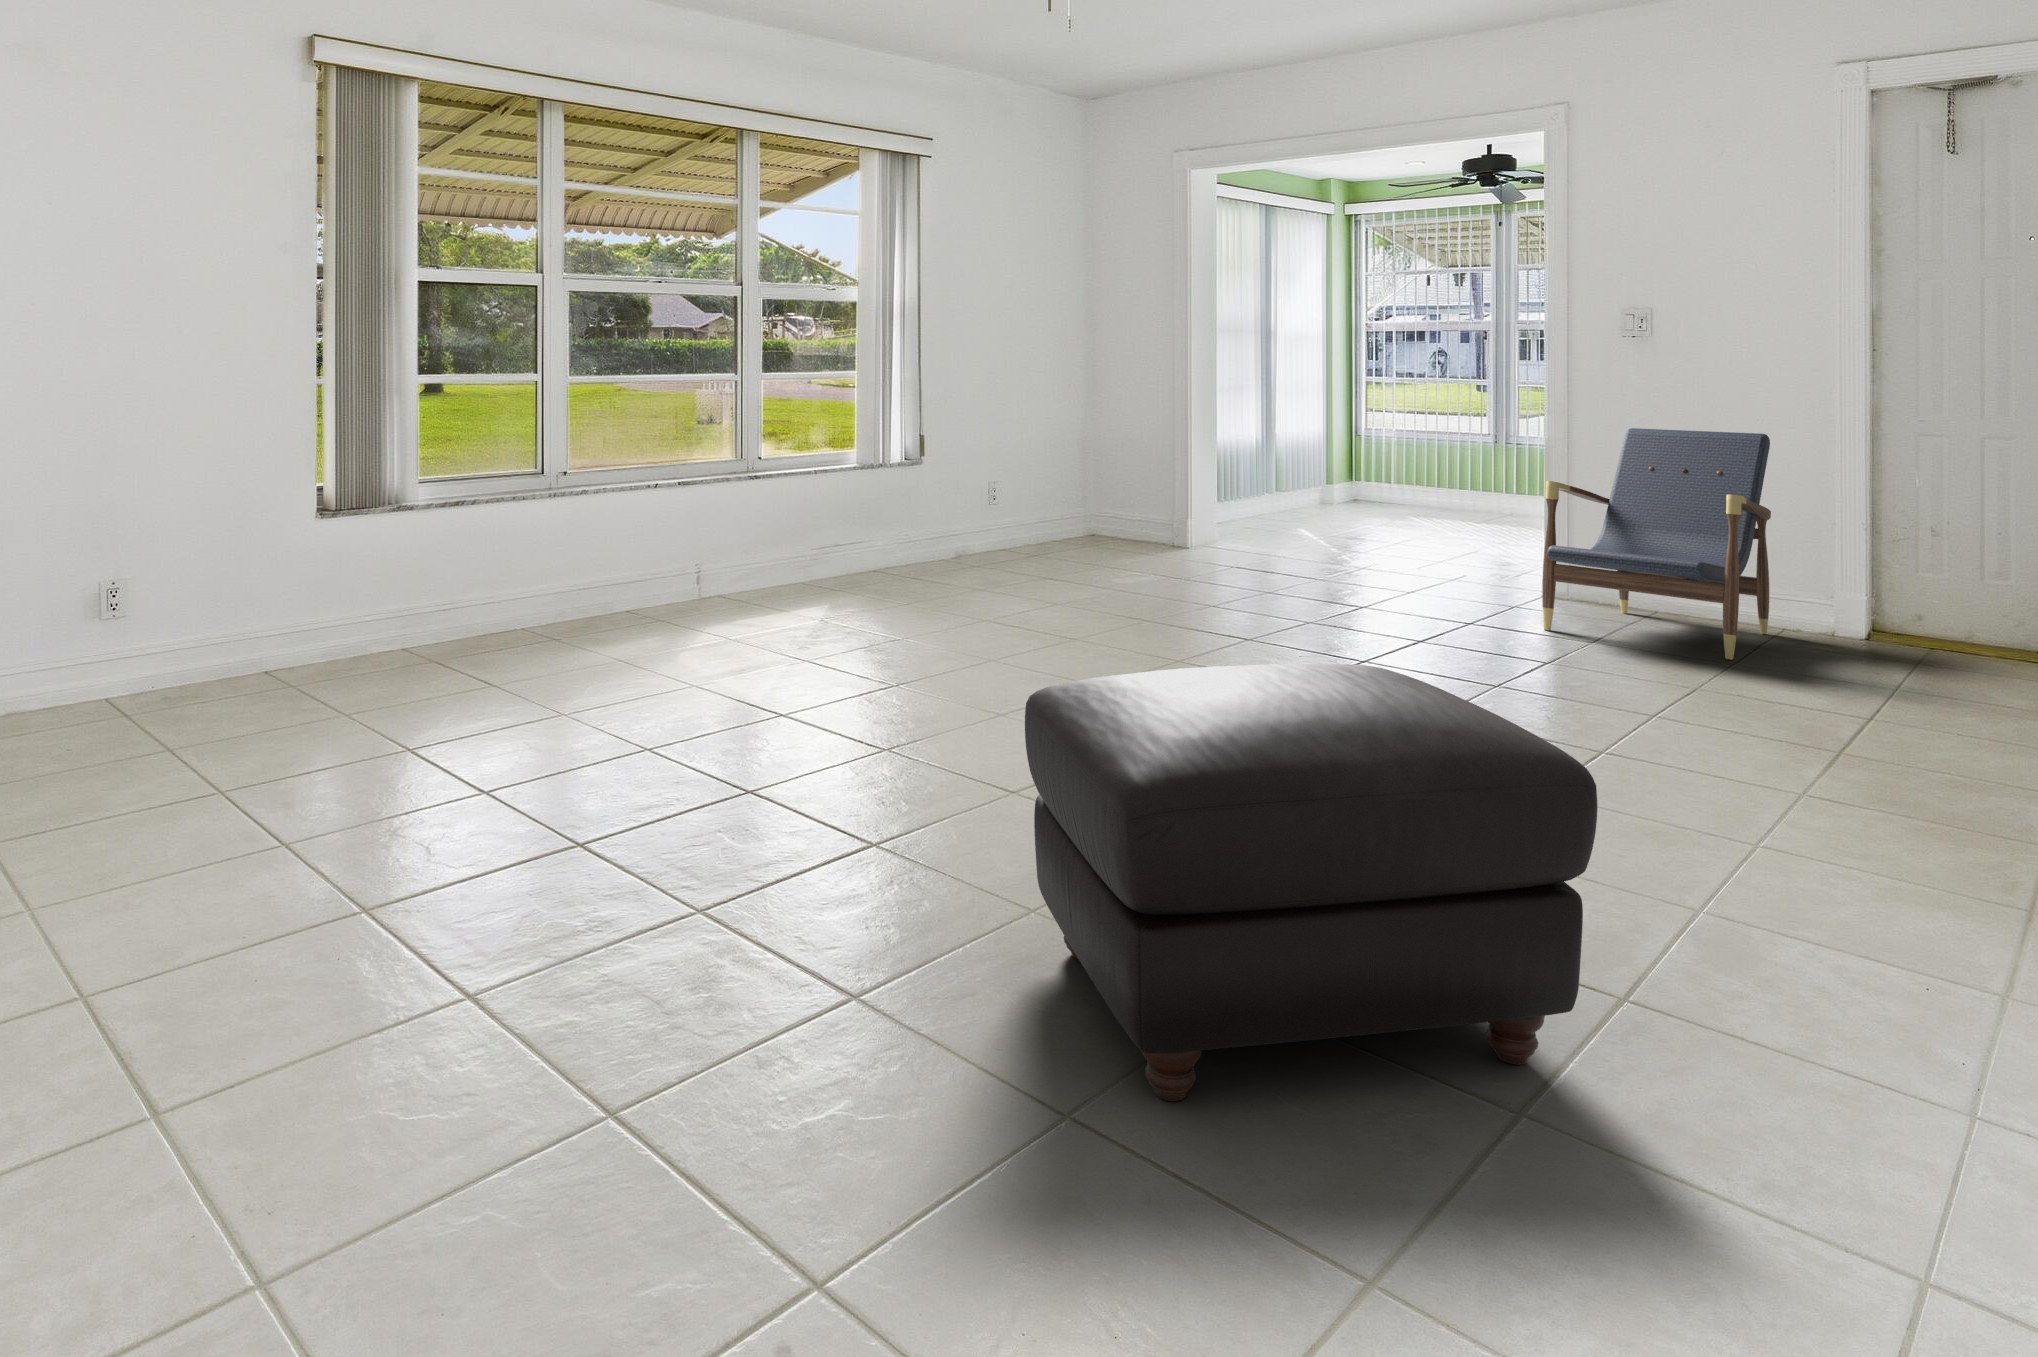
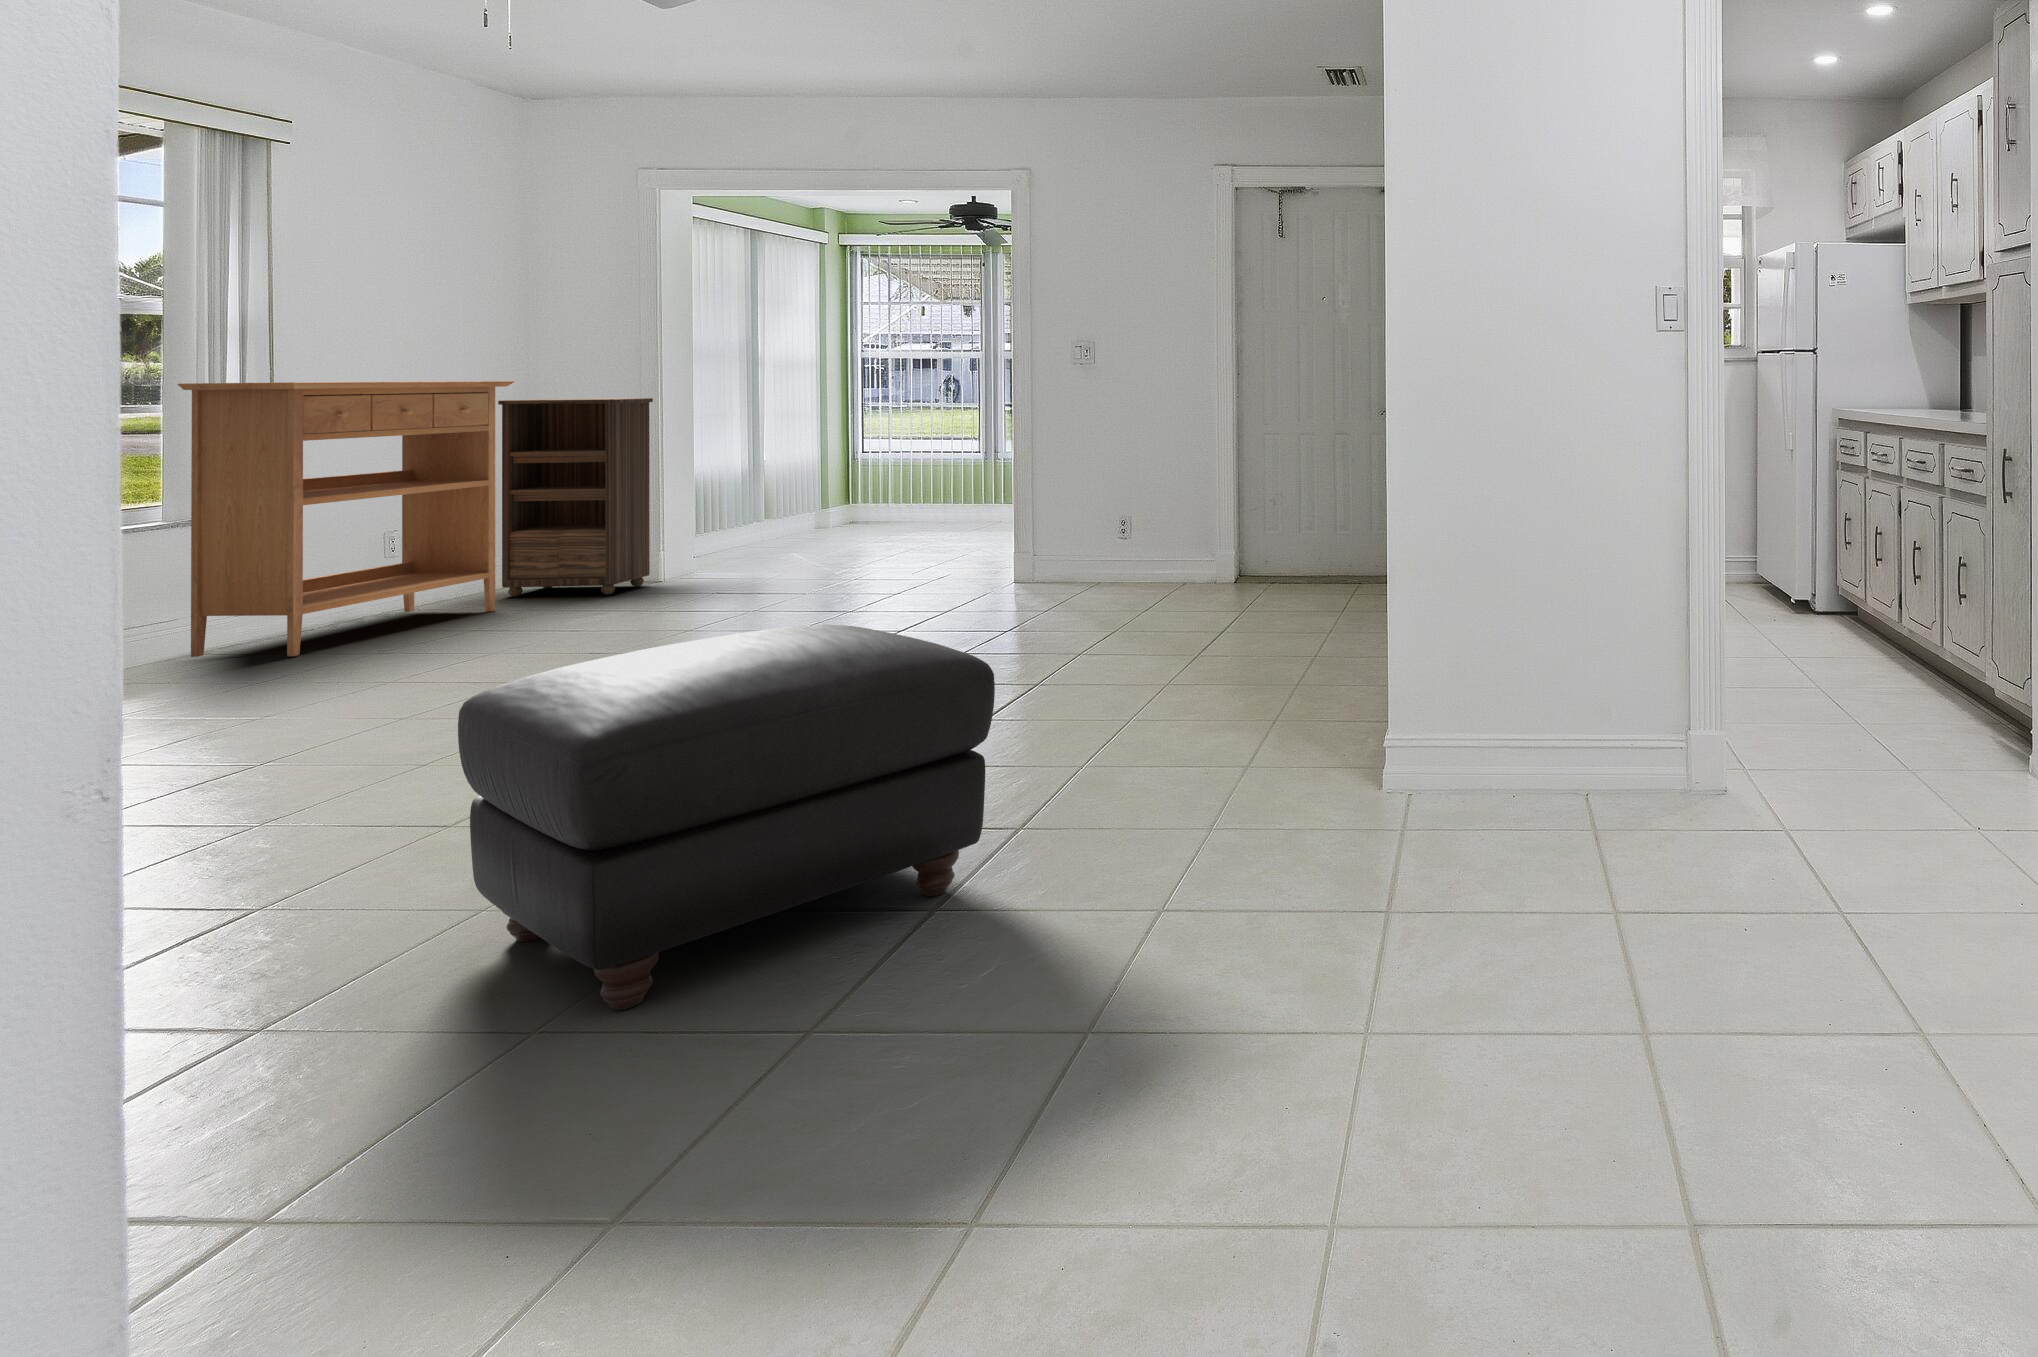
console table: none [865,354,1077,584] -> present [178,381,515,657]
bookshelf: none [1066,371,1183,558] -> present [498,398,653,597]
lounge chair: present [1542,428,1771,659] -> none [1008,434,1177,606]

